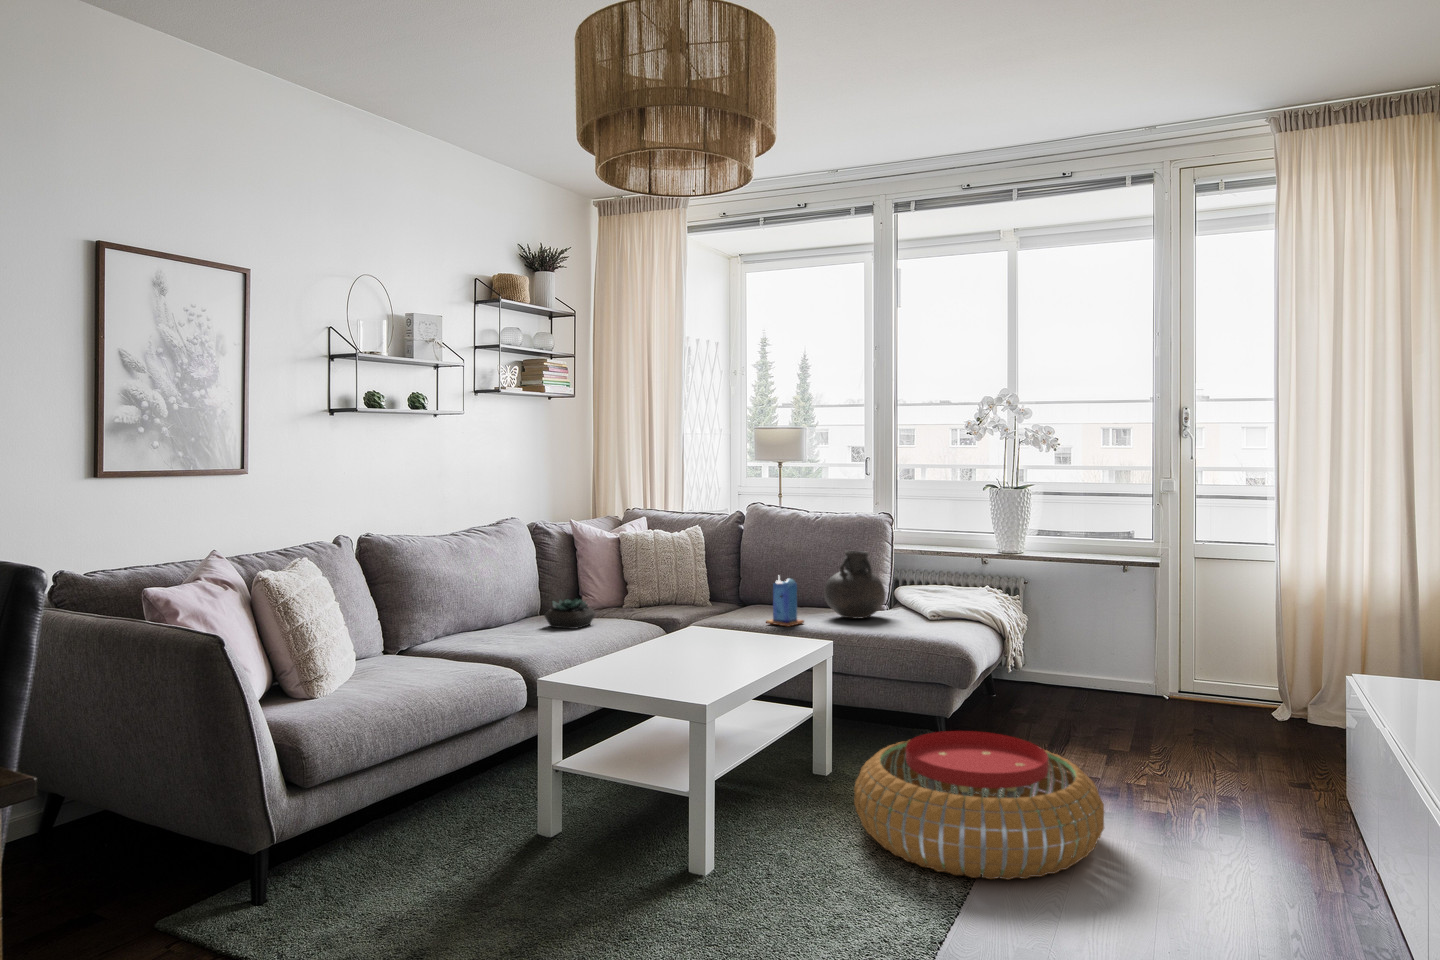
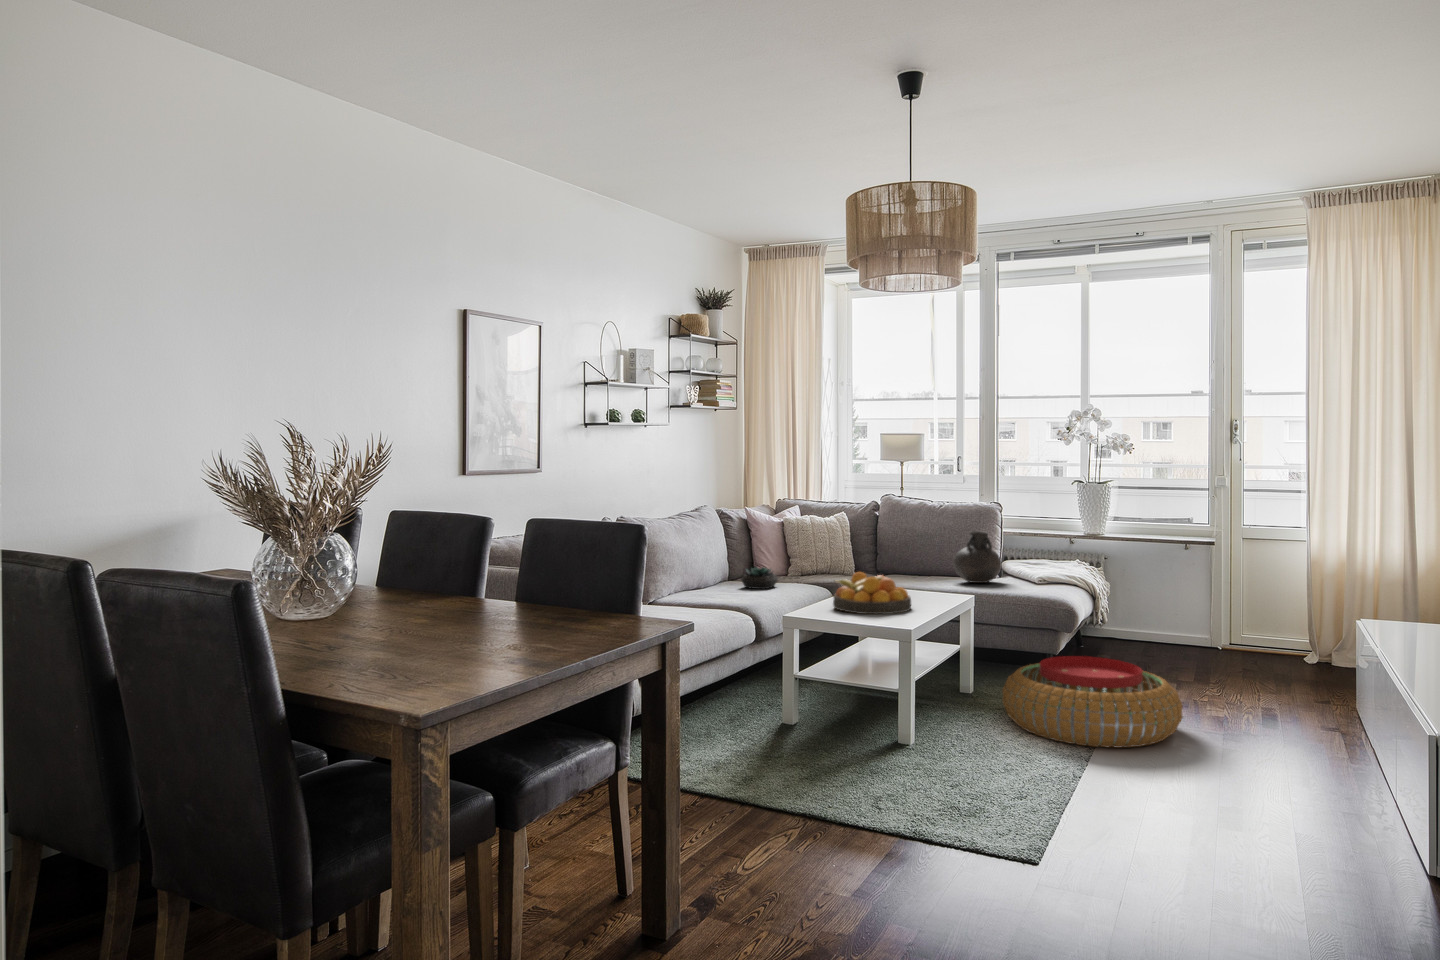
candle: present [766,575,804,627] -> none [911,549,941,588]
fruit bowl: none [629,612,737,675] -> present [833,572,911,614]

